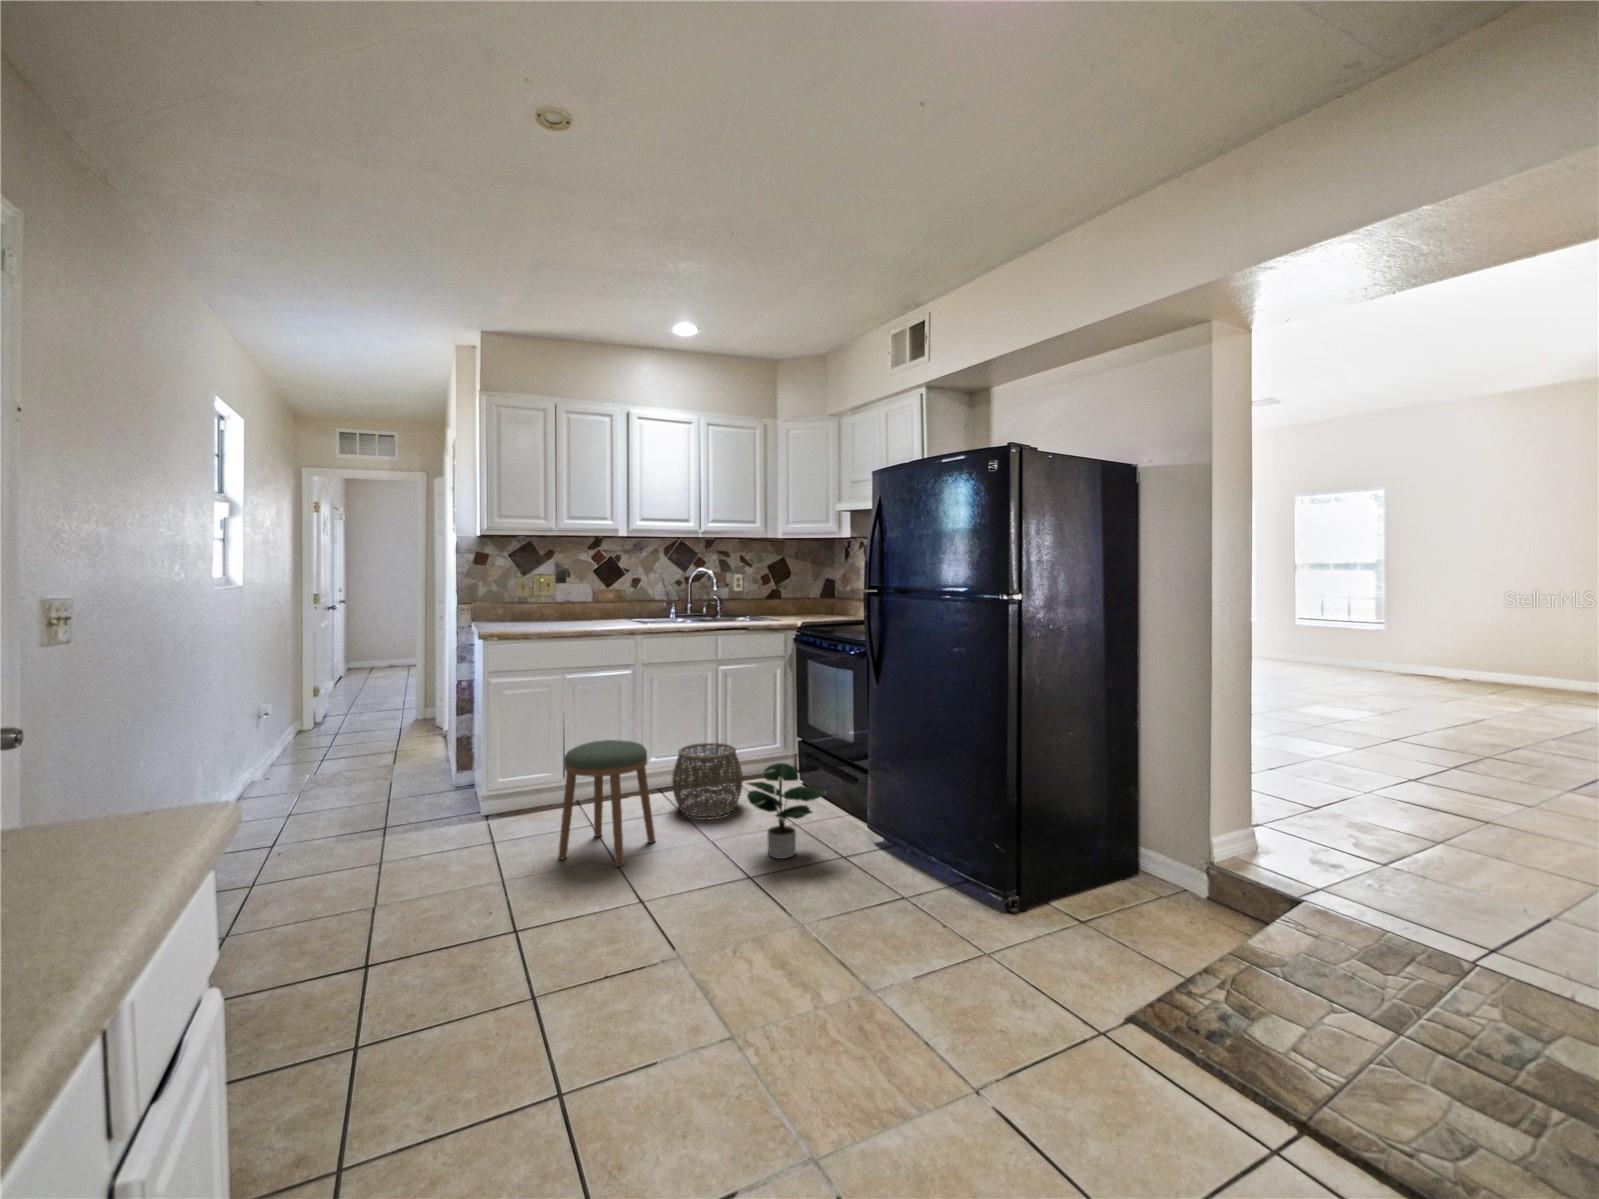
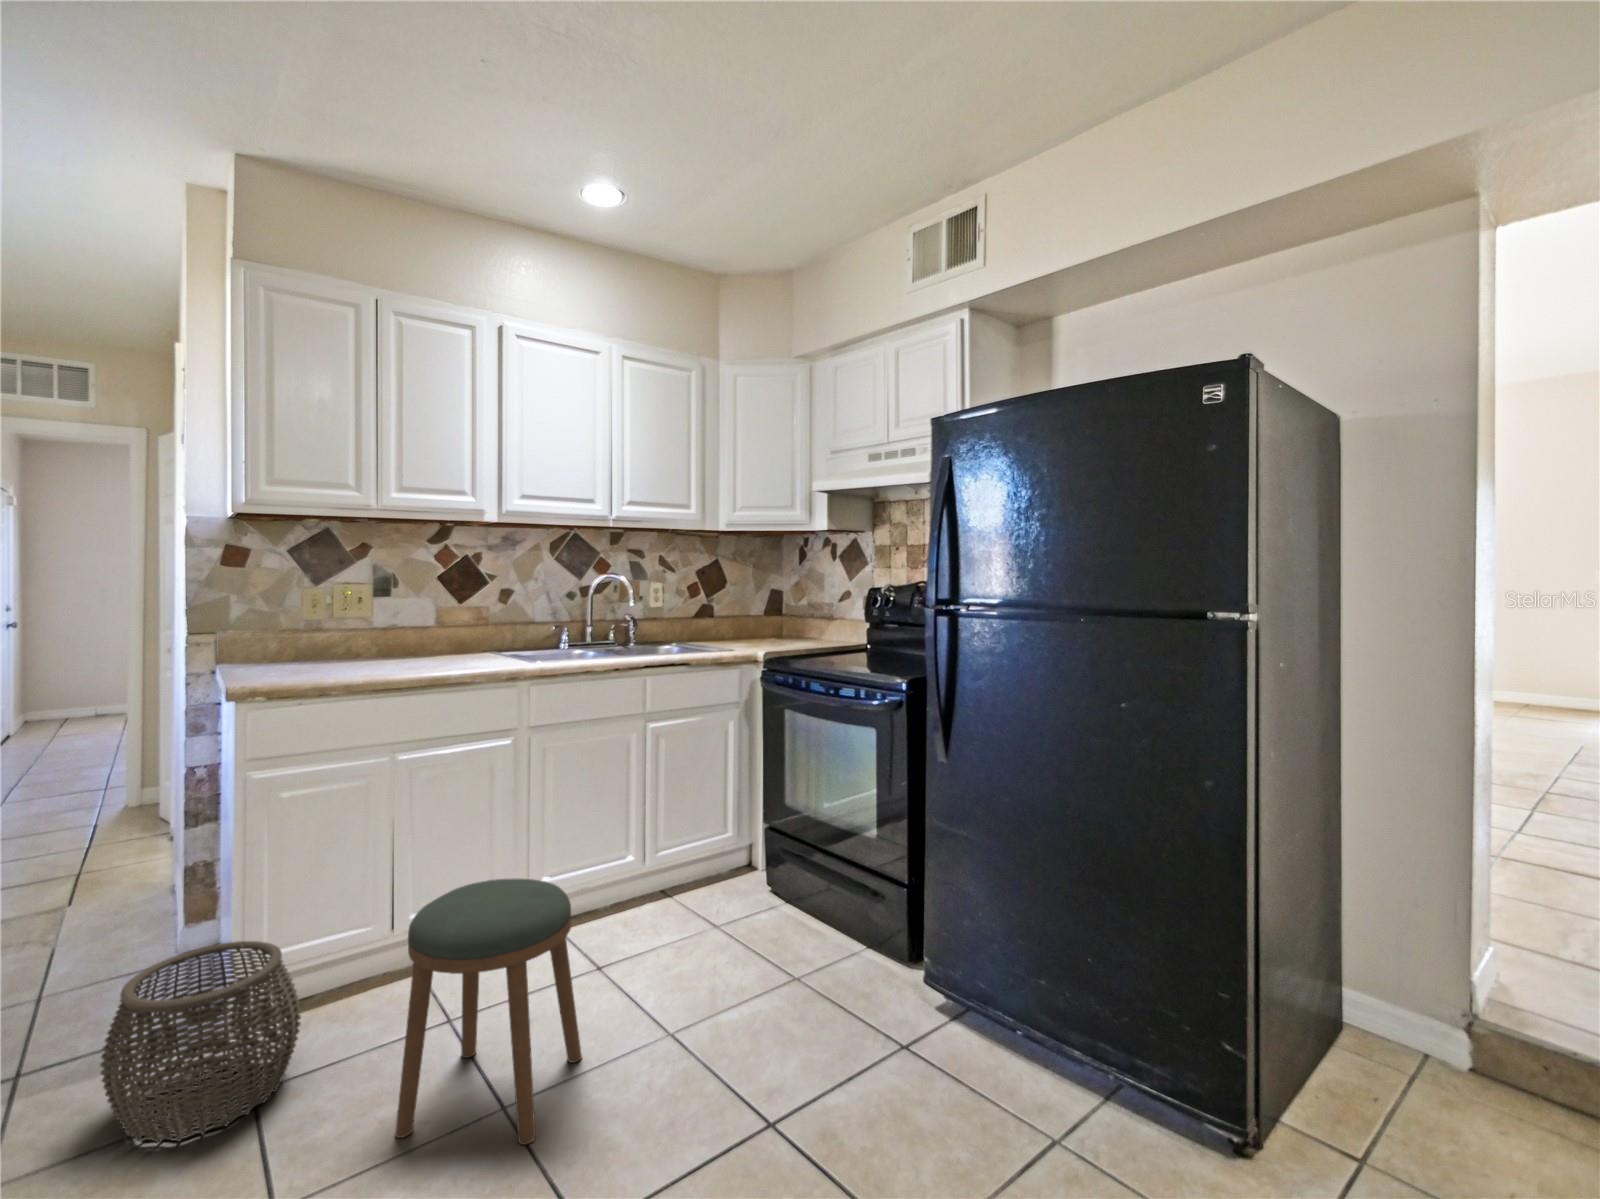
woven basket: present [672,743,743,817] -> present [100,941,301,1143]
potted plant: present [747,763,826,859] -> none [755,896,899,1078]

